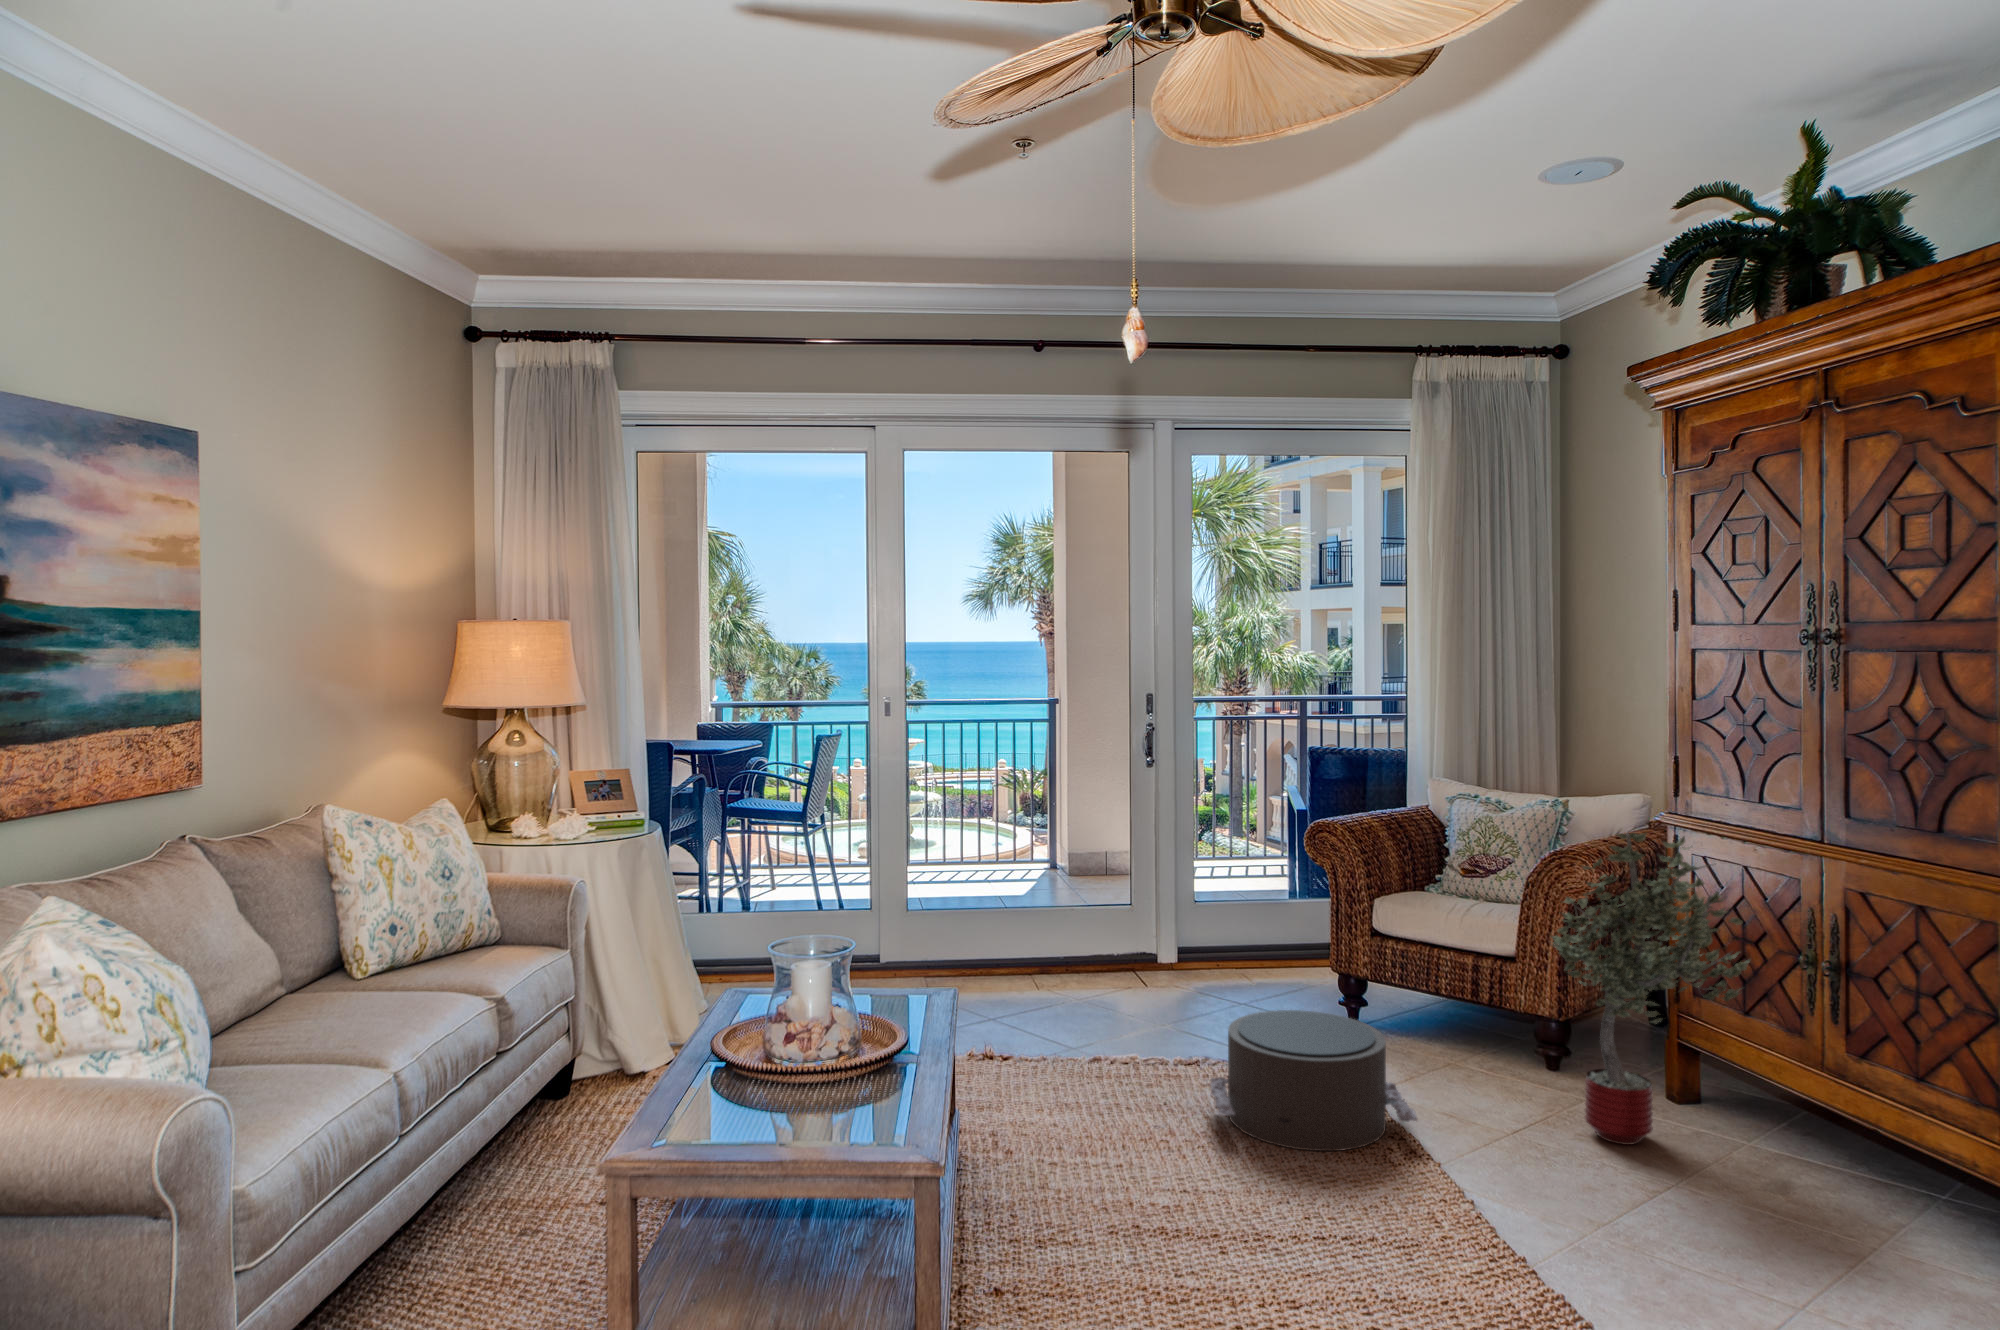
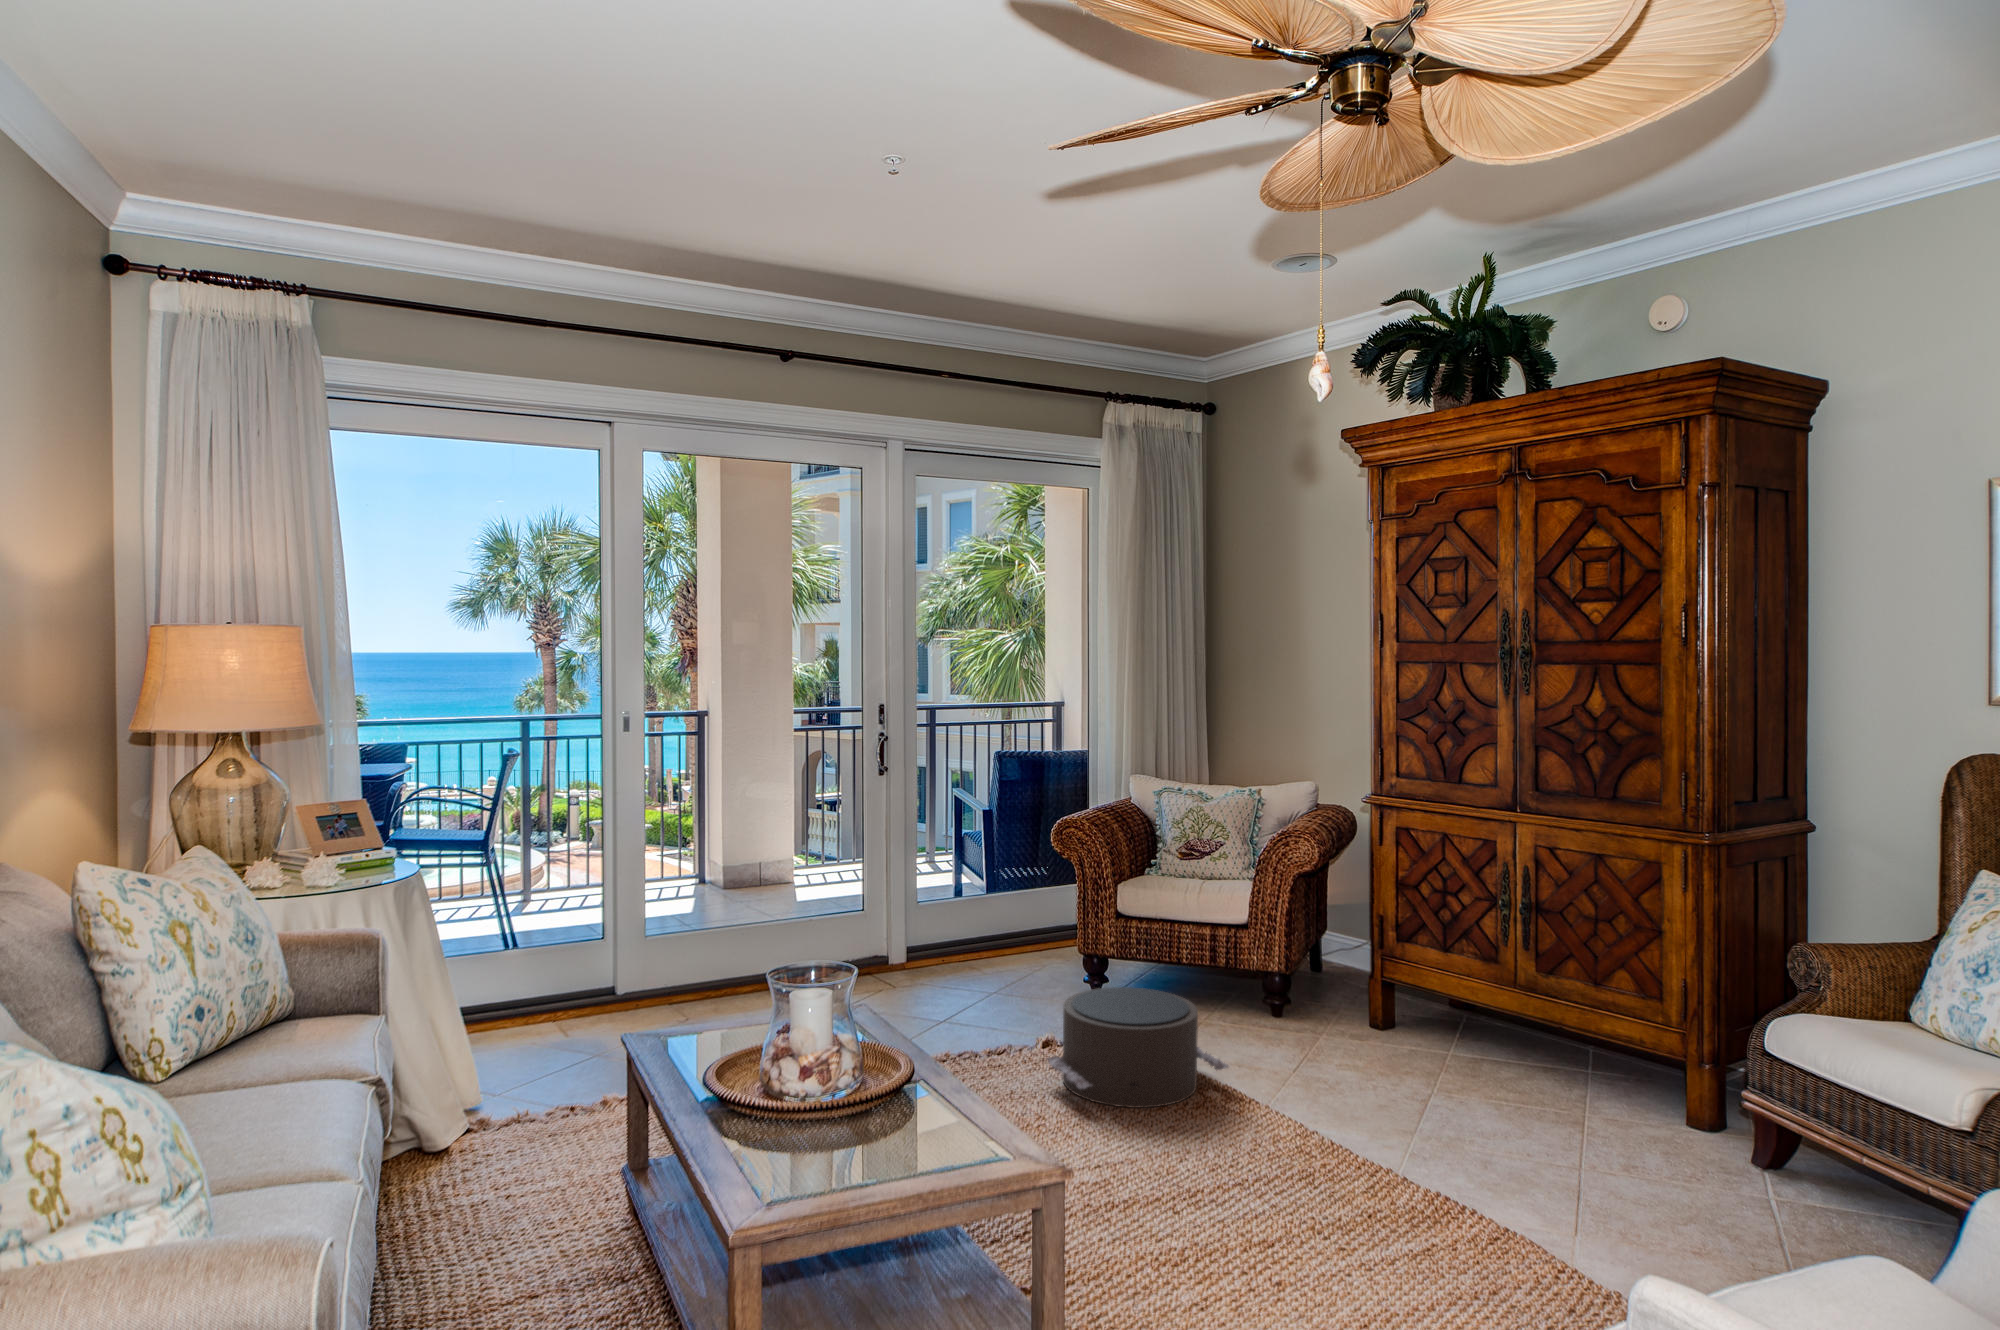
potted tree: present [1551,833,1750,1145] -> none [1280,815,1450,1063]

